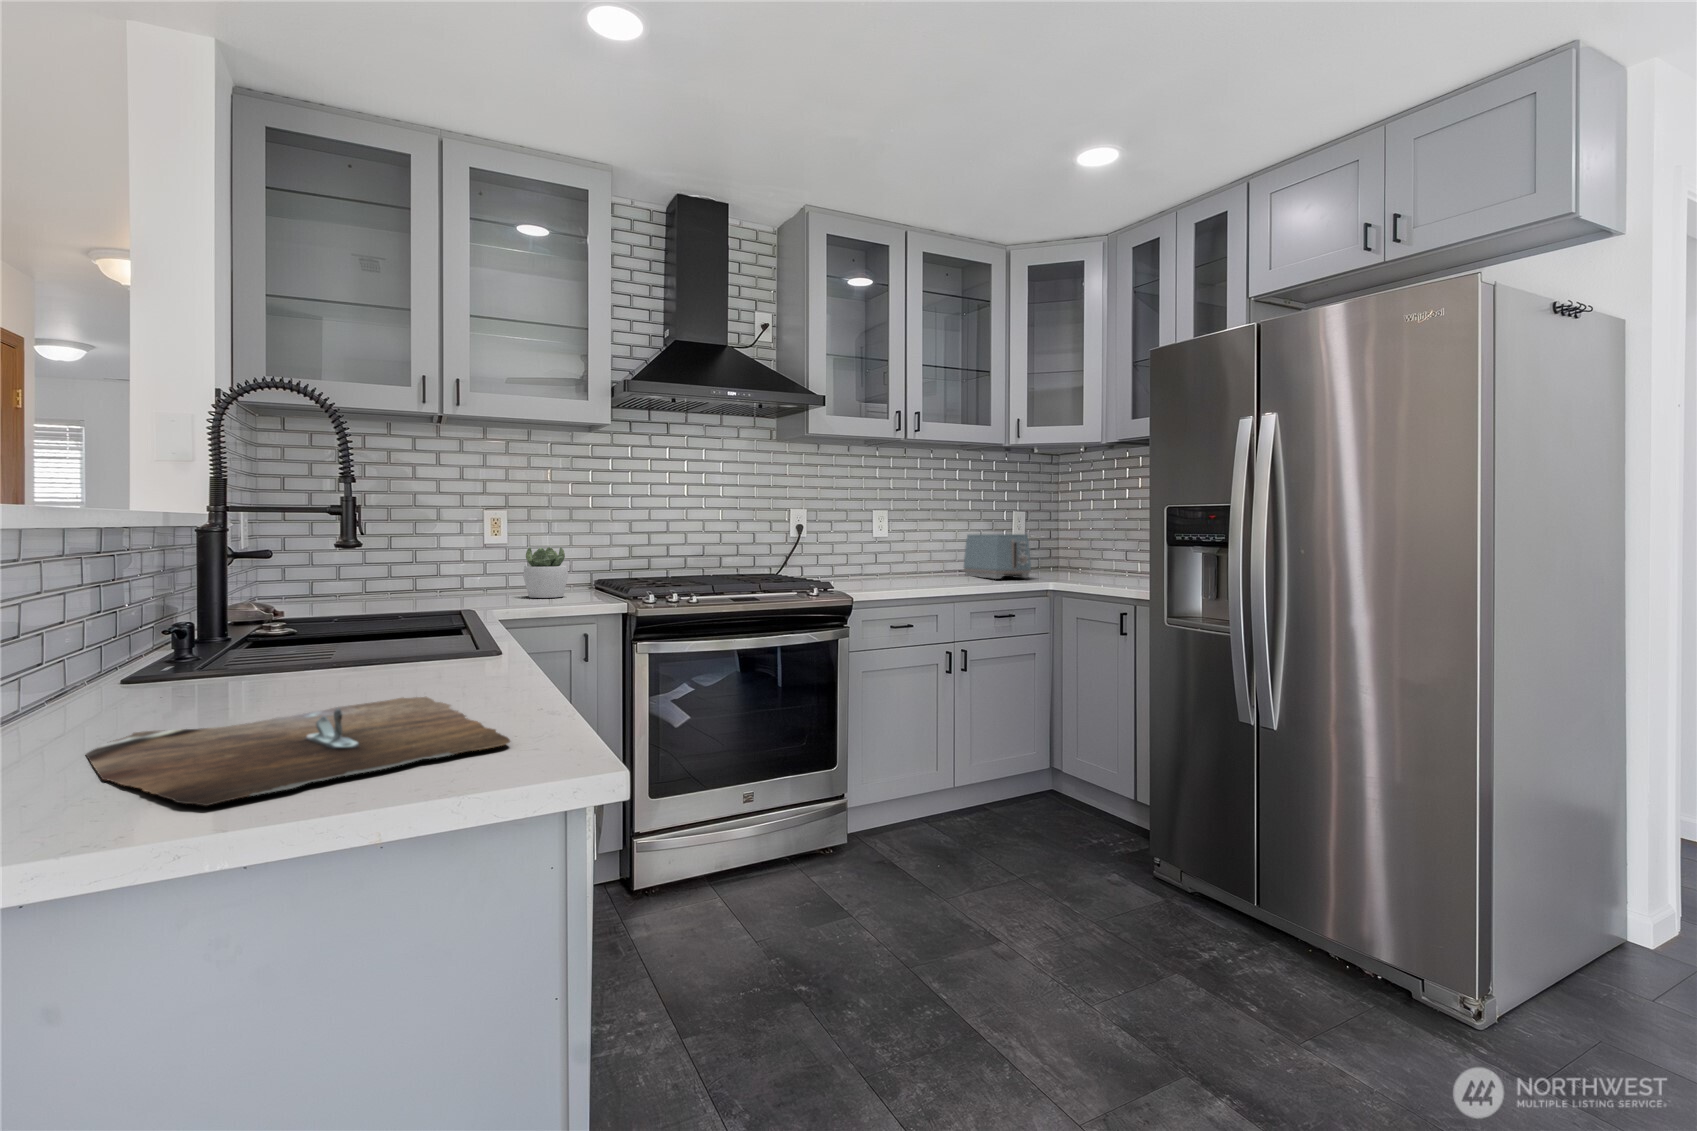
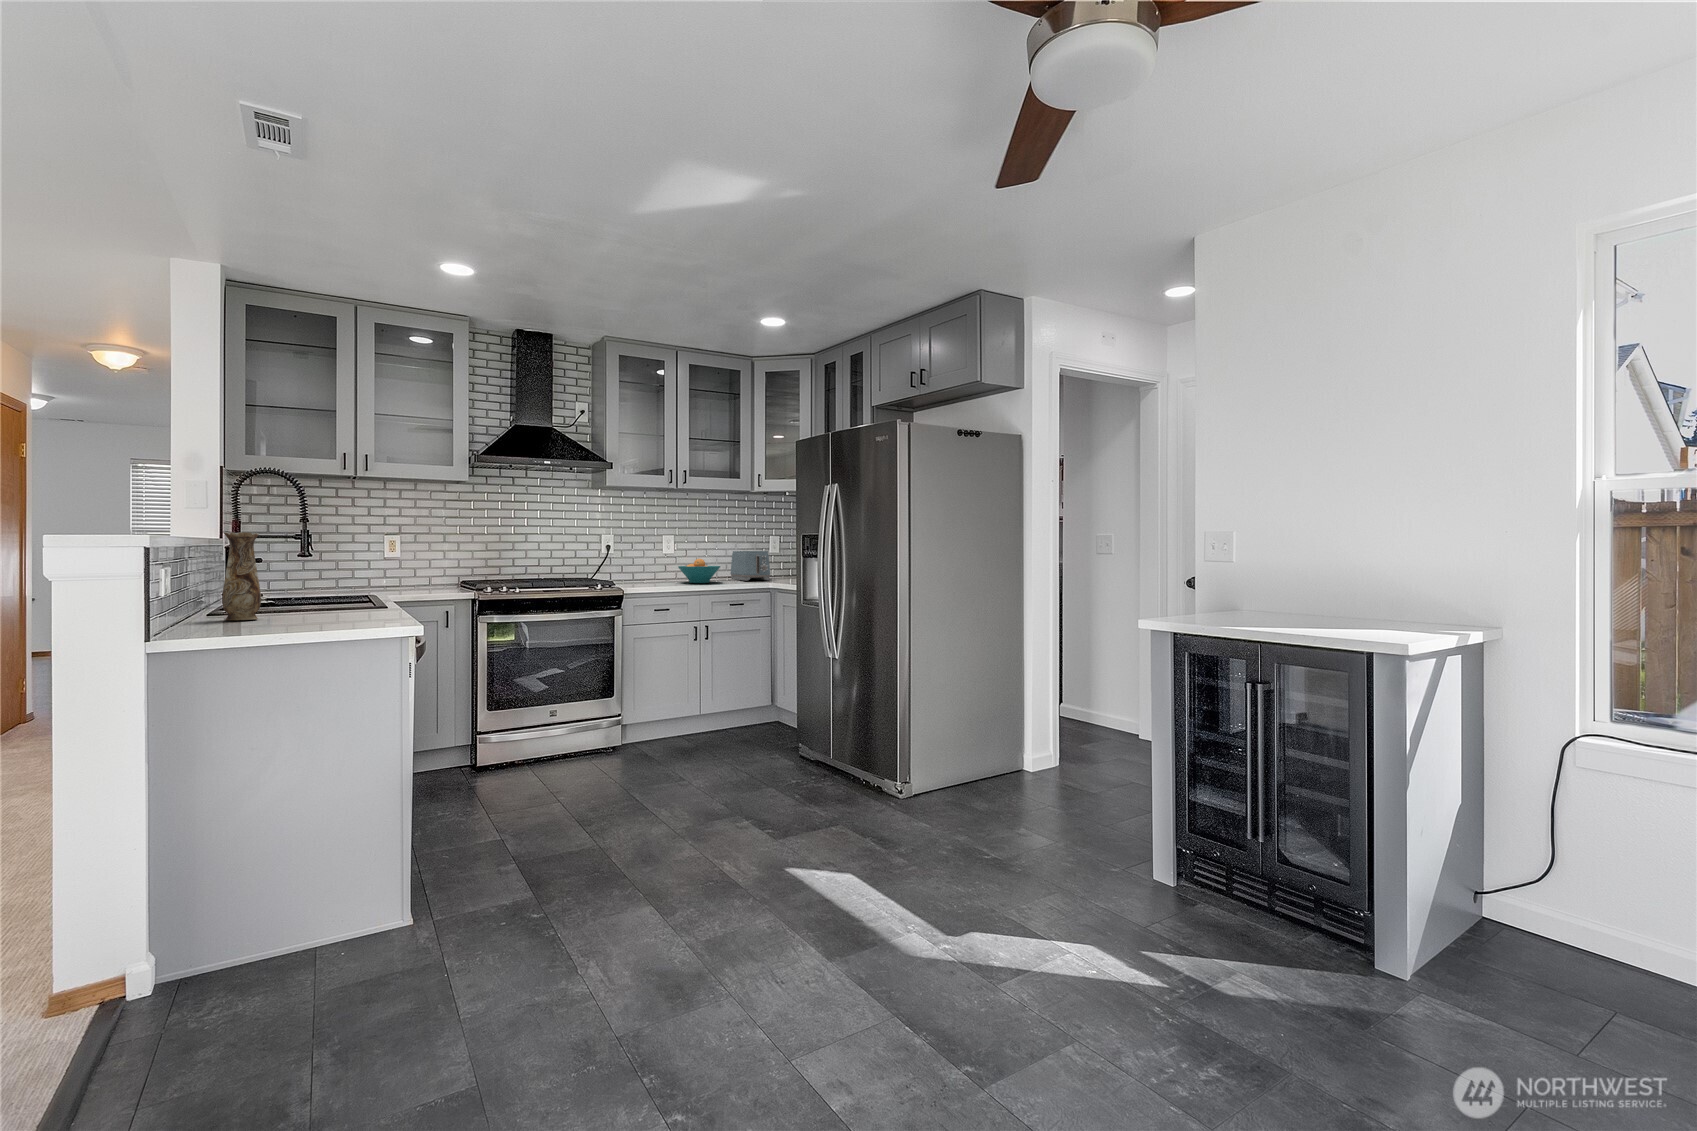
vase: none [156,494,244,701] -> present [222,532,261,620]
fruit bowl: none [902,546,966,583] -> present [678,559,720,583]
succulent plant: present [523,547,568,598] -> none [410,559,441,591]
cutting board: present [86,697,510,806] -> none [213,614,379,635]

